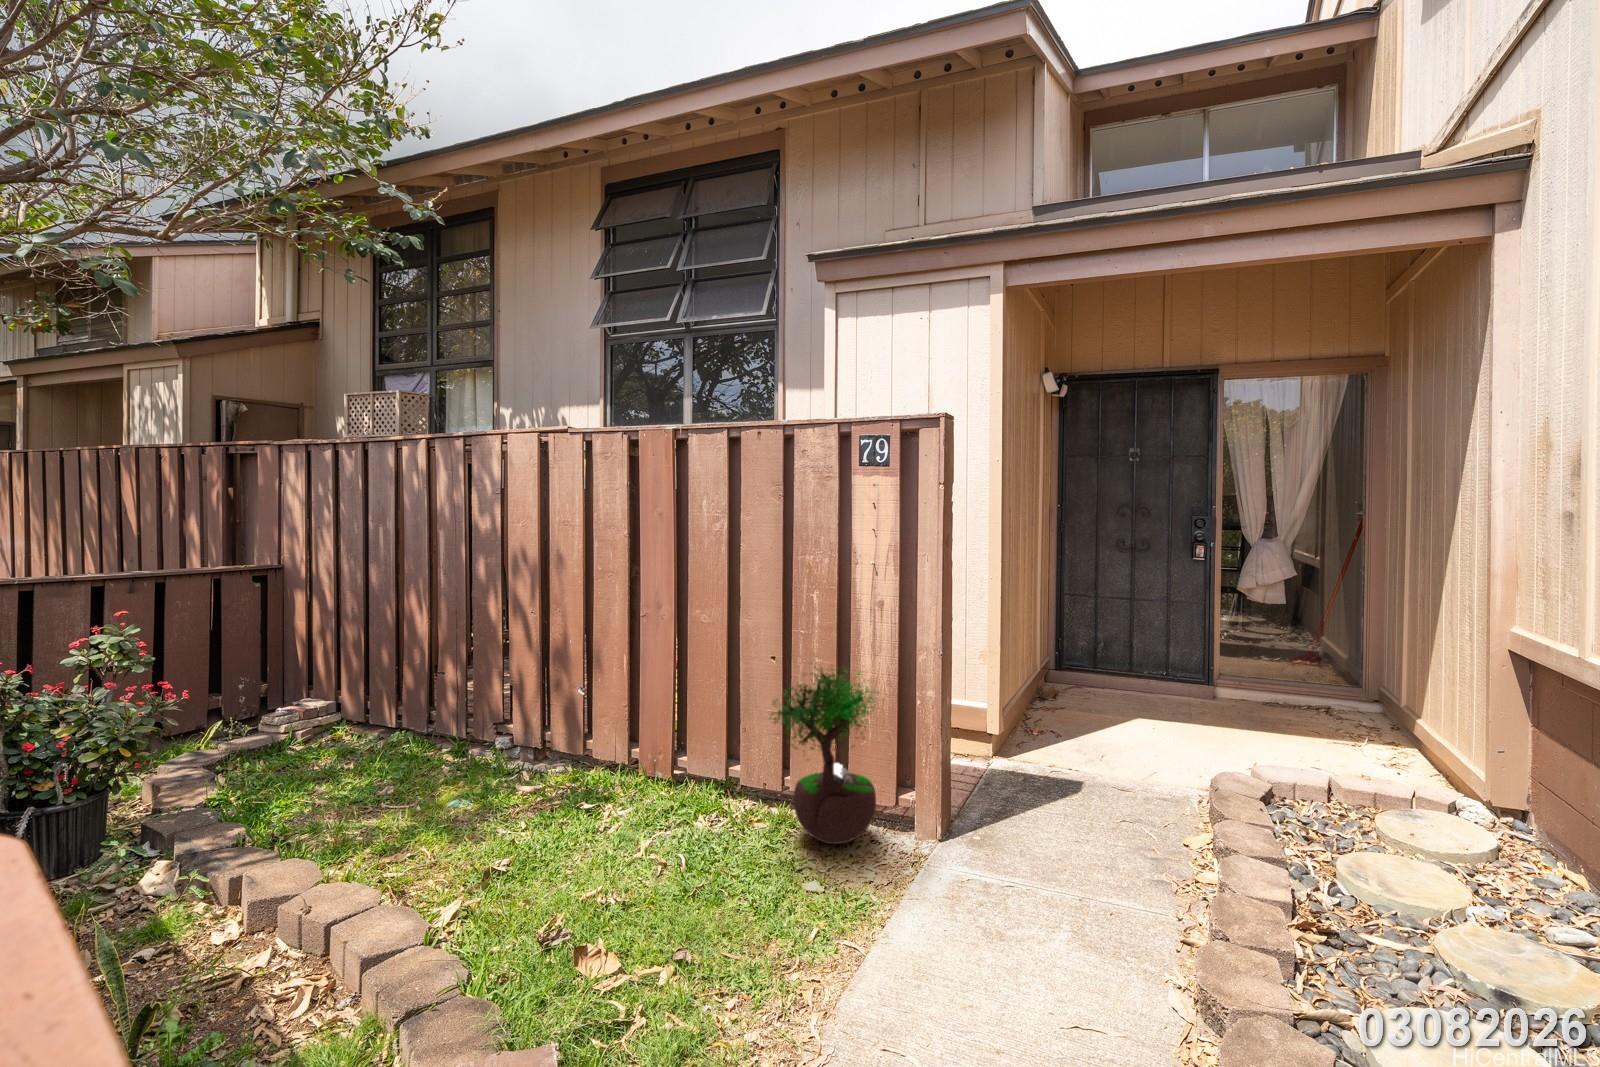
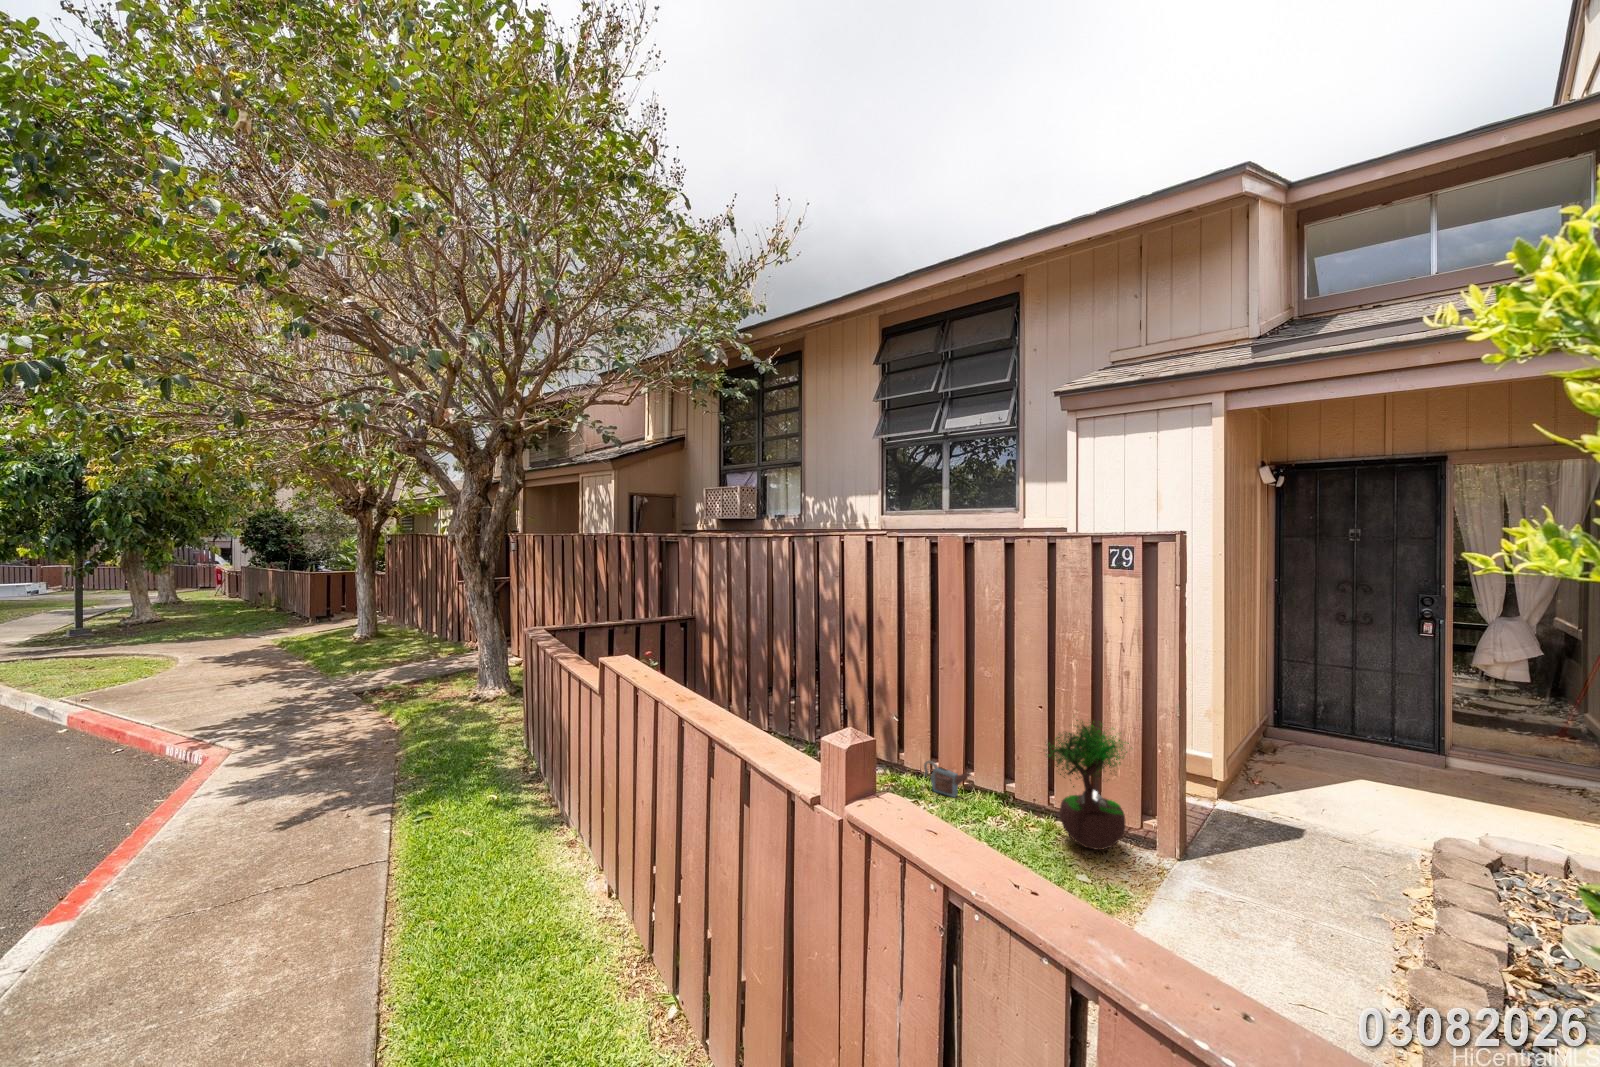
watering can: none [617,749,683,798] -> present [924,760,970,797]

